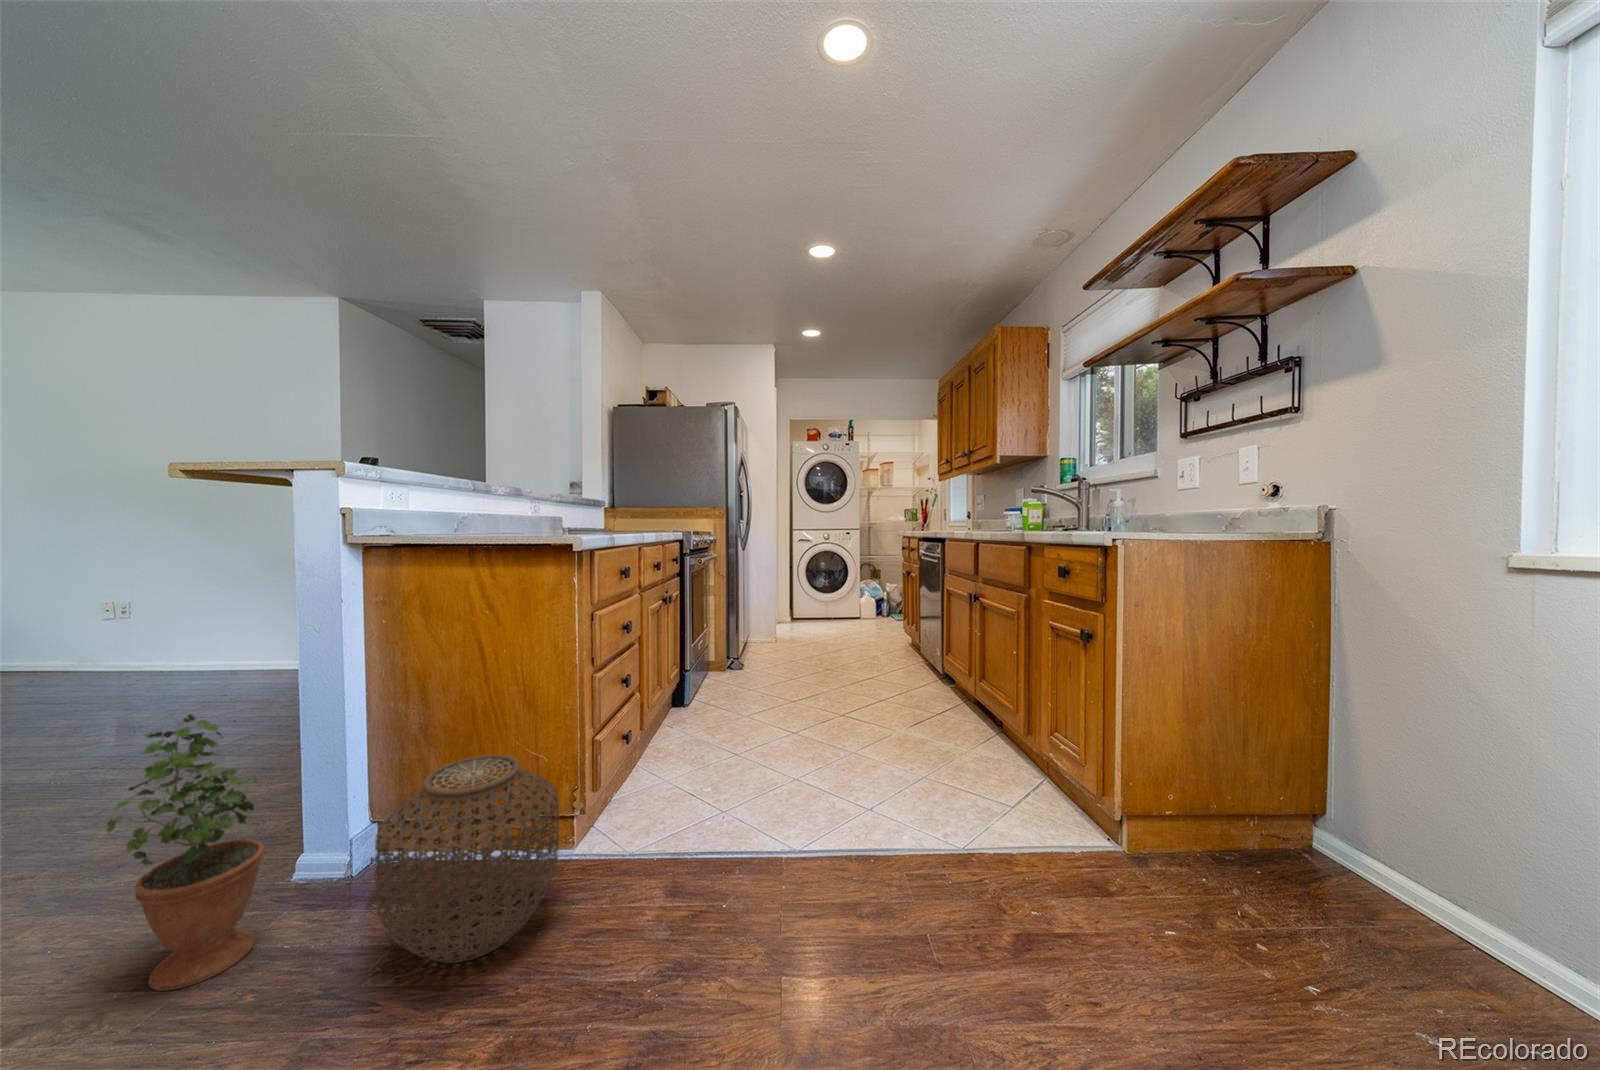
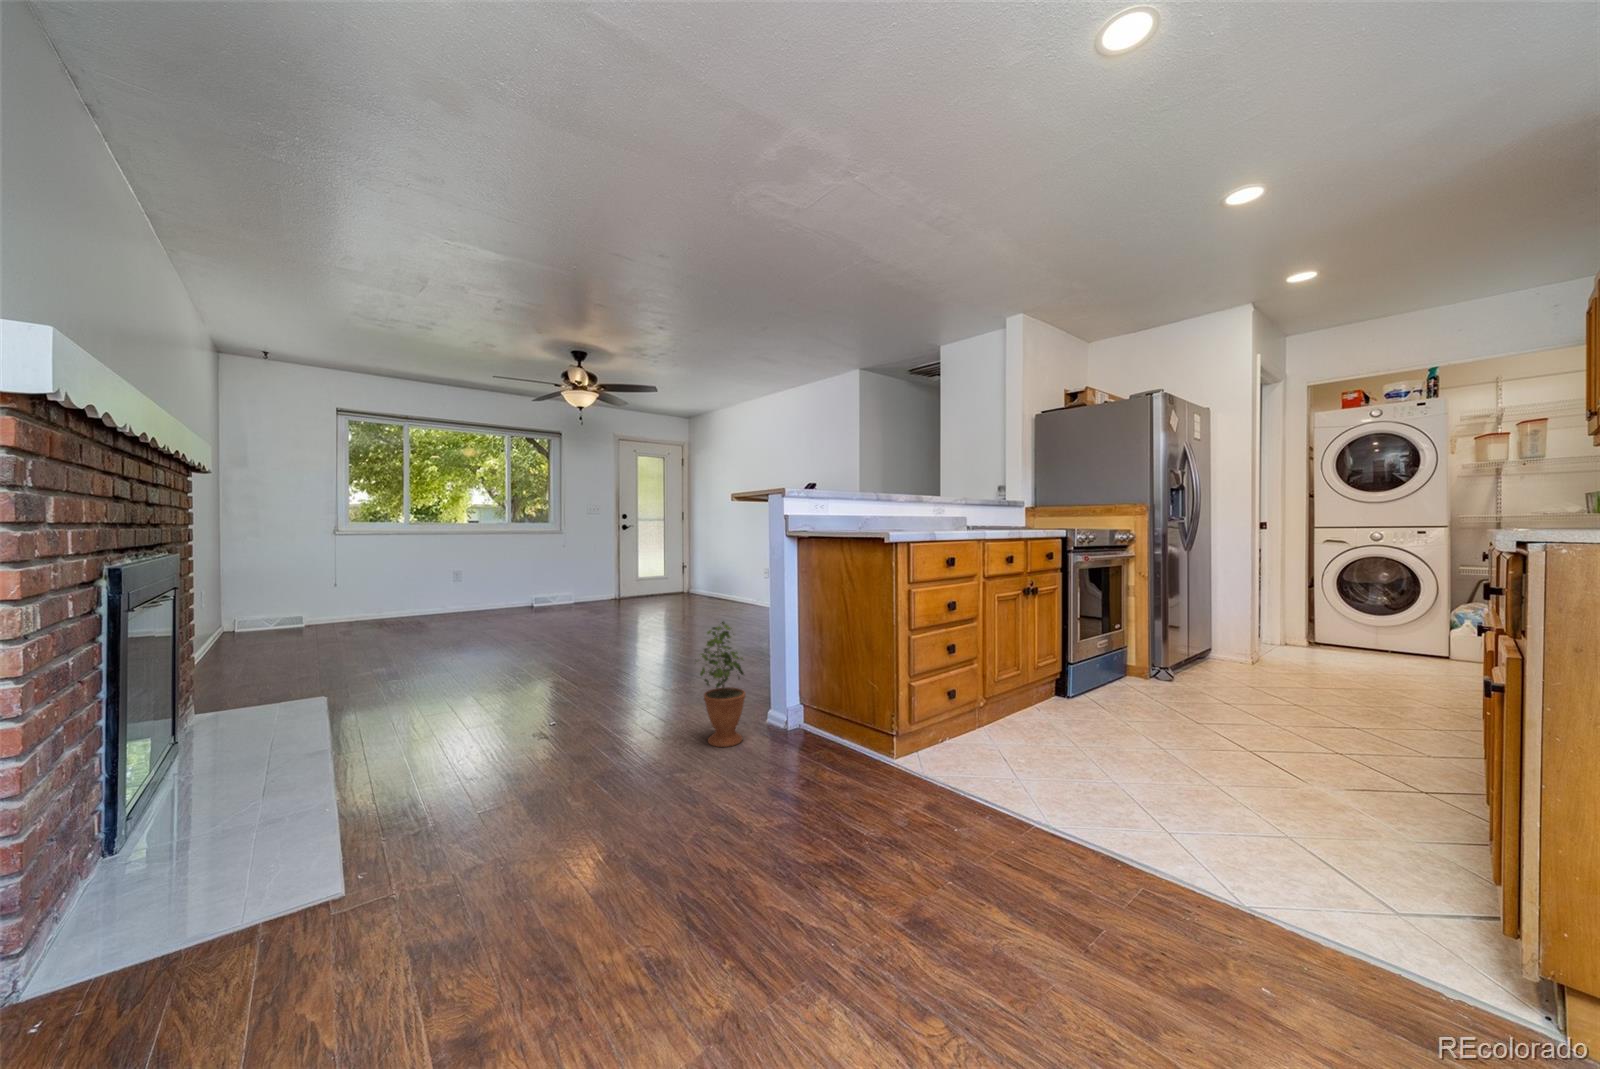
woven basket: present [375,755,559,963] -> none [768,671,863,787]

